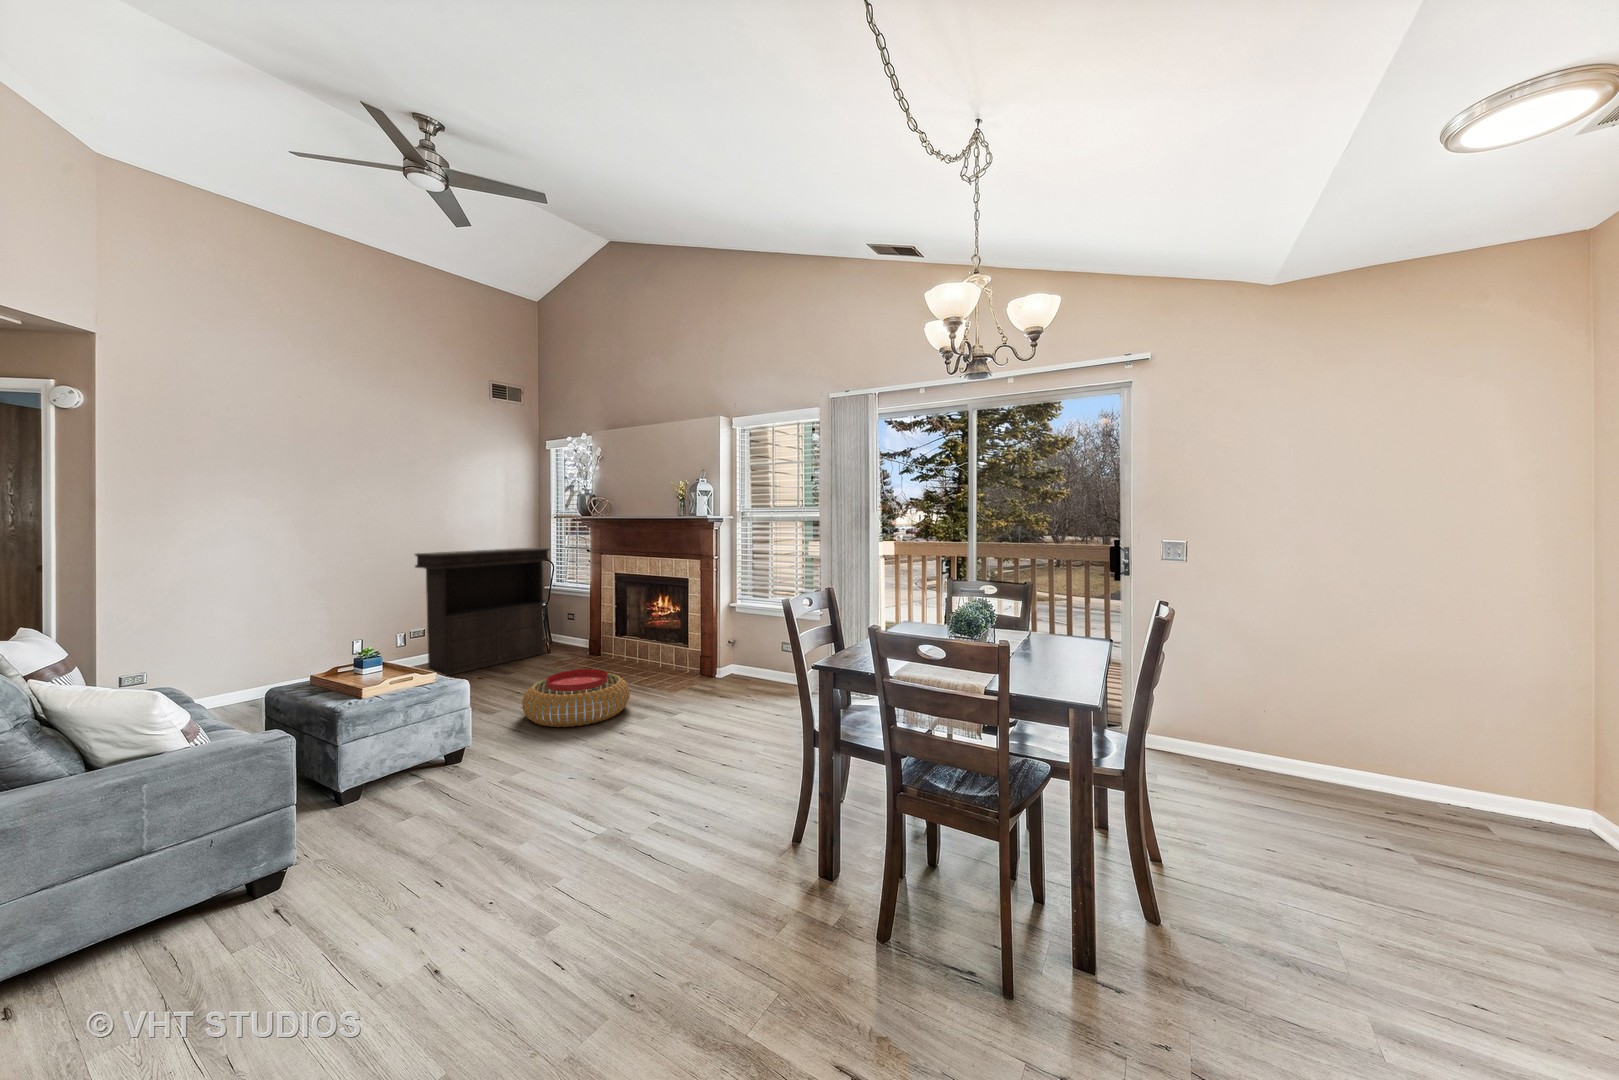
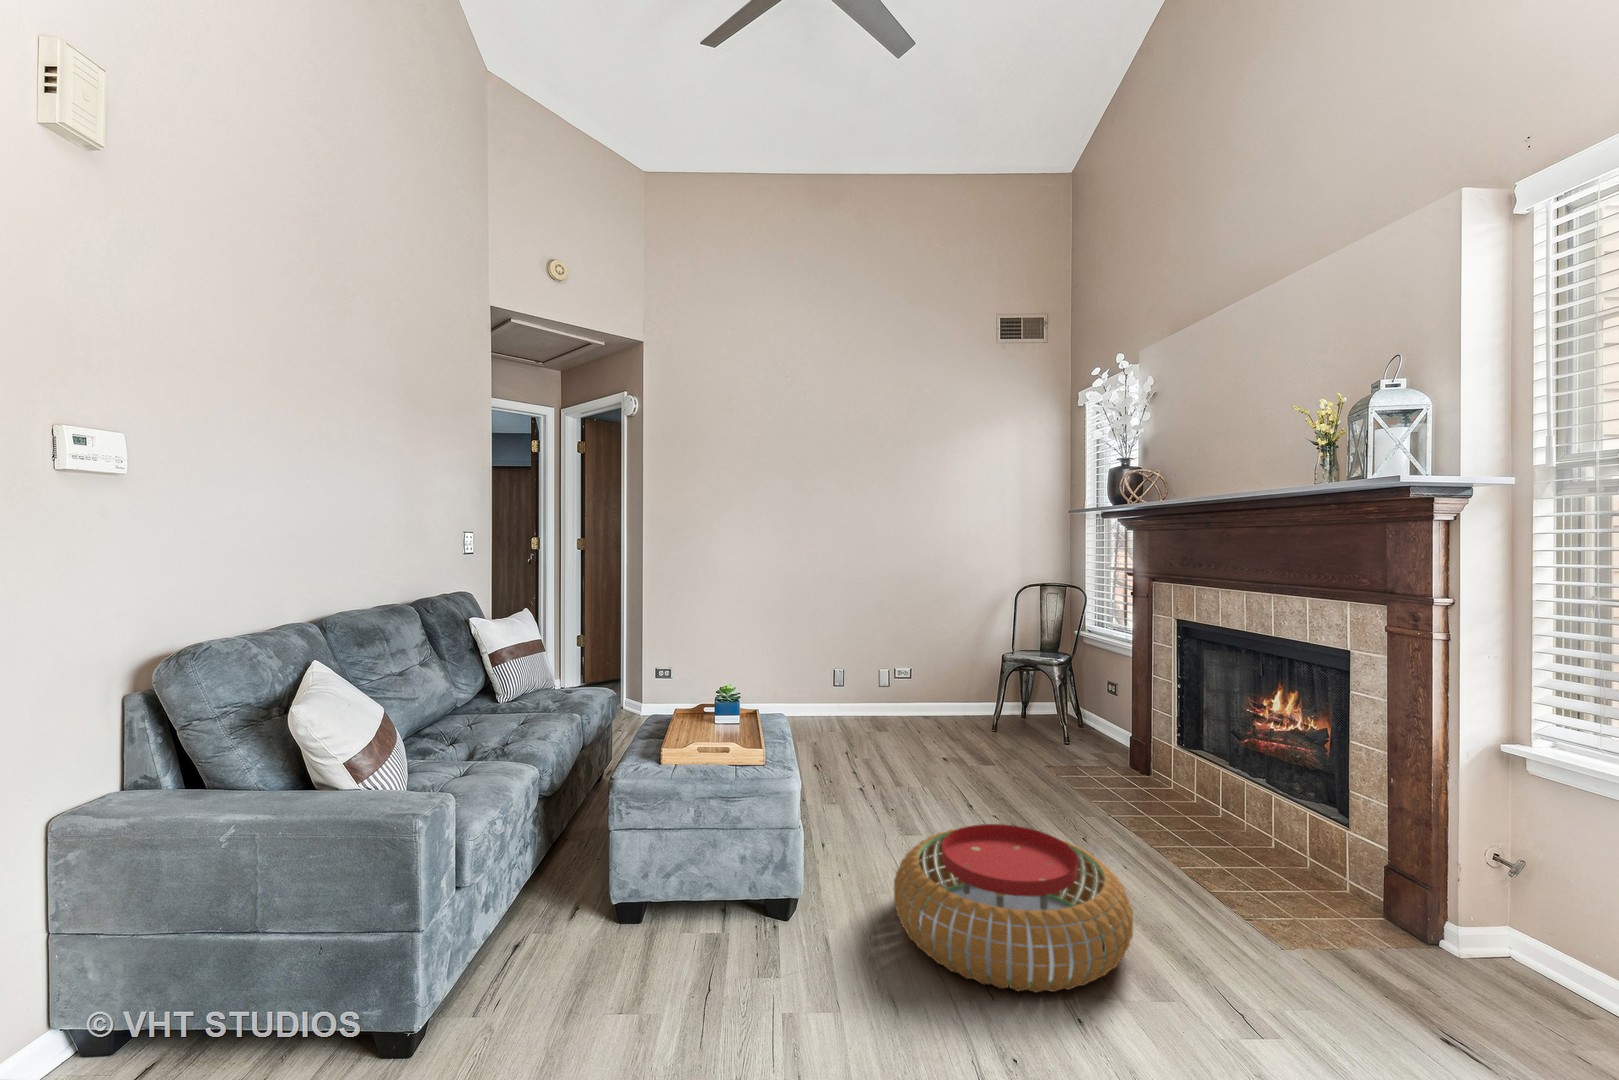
console table: present [415,548,550,676] -> none [866,564,1067,757]

